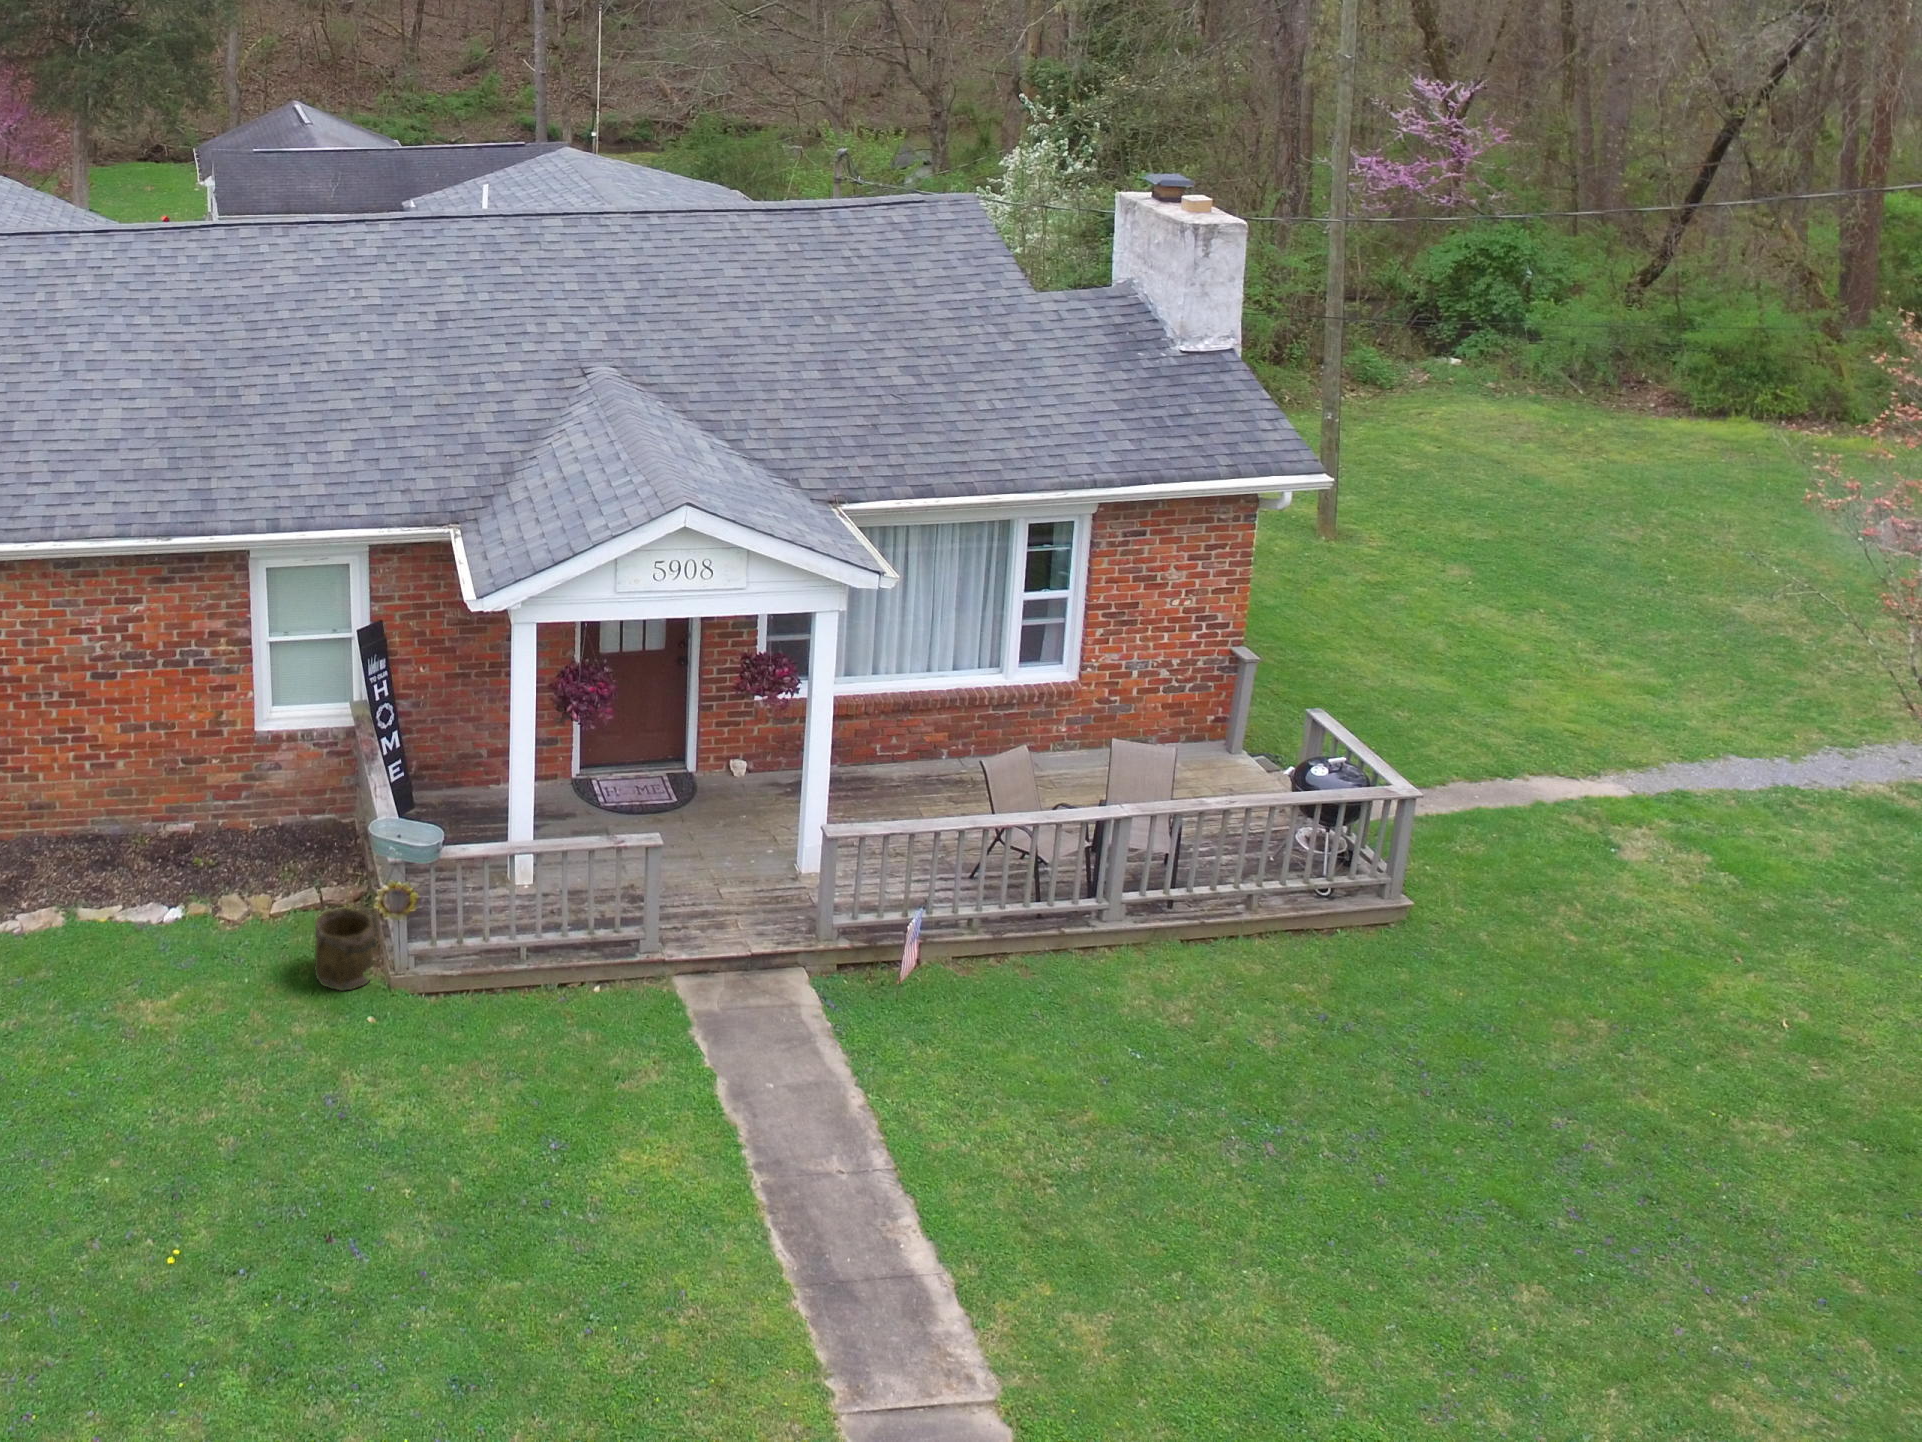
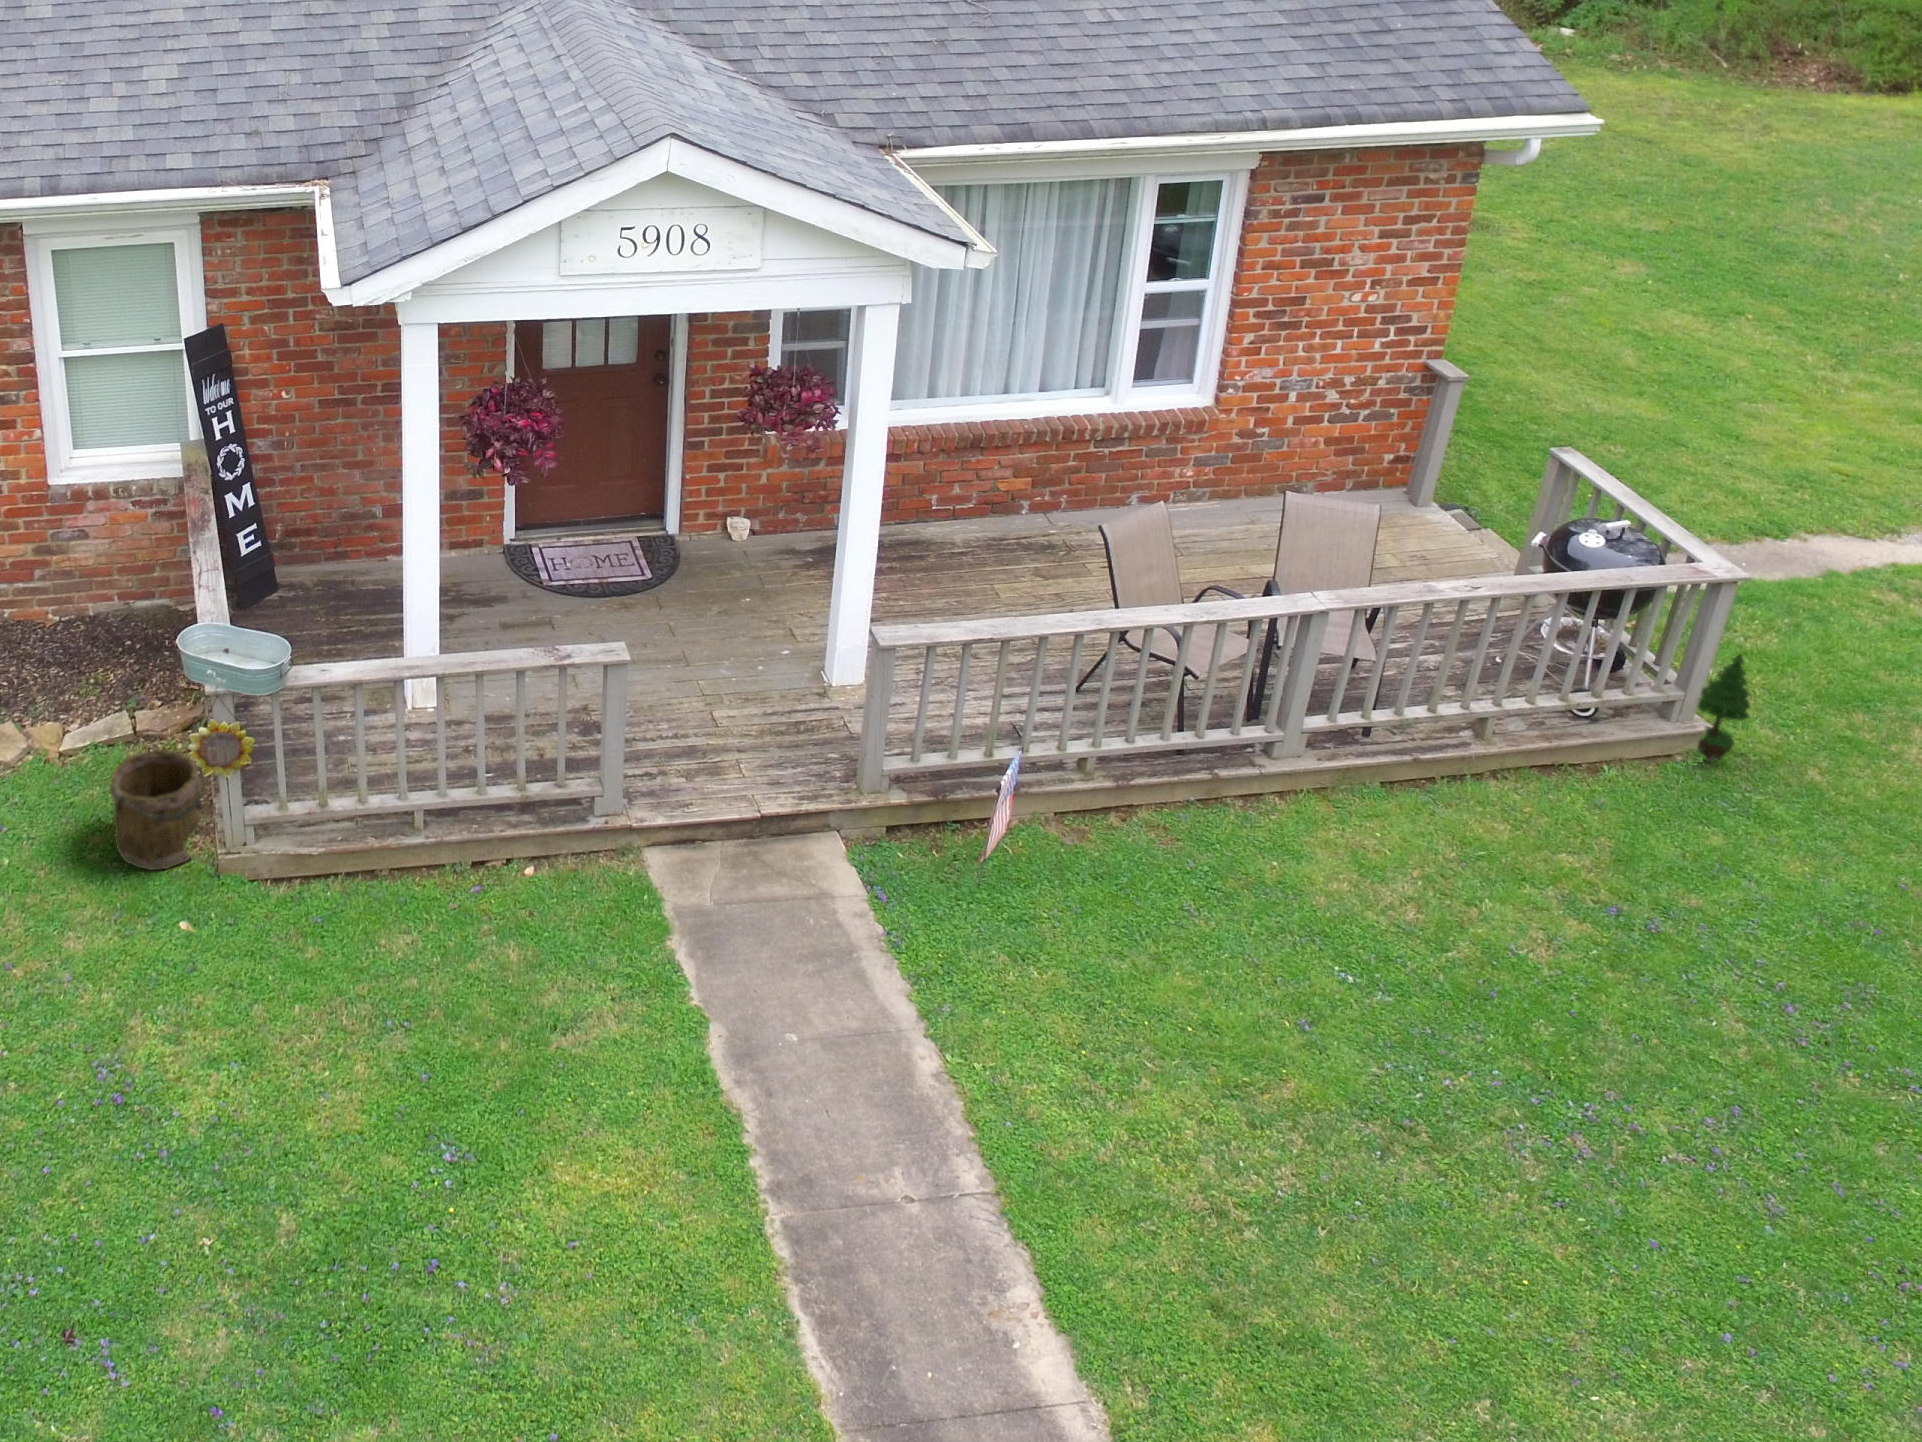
potted tree: none [1399,853,1435,934] -> present [1698,654,1750,761]

